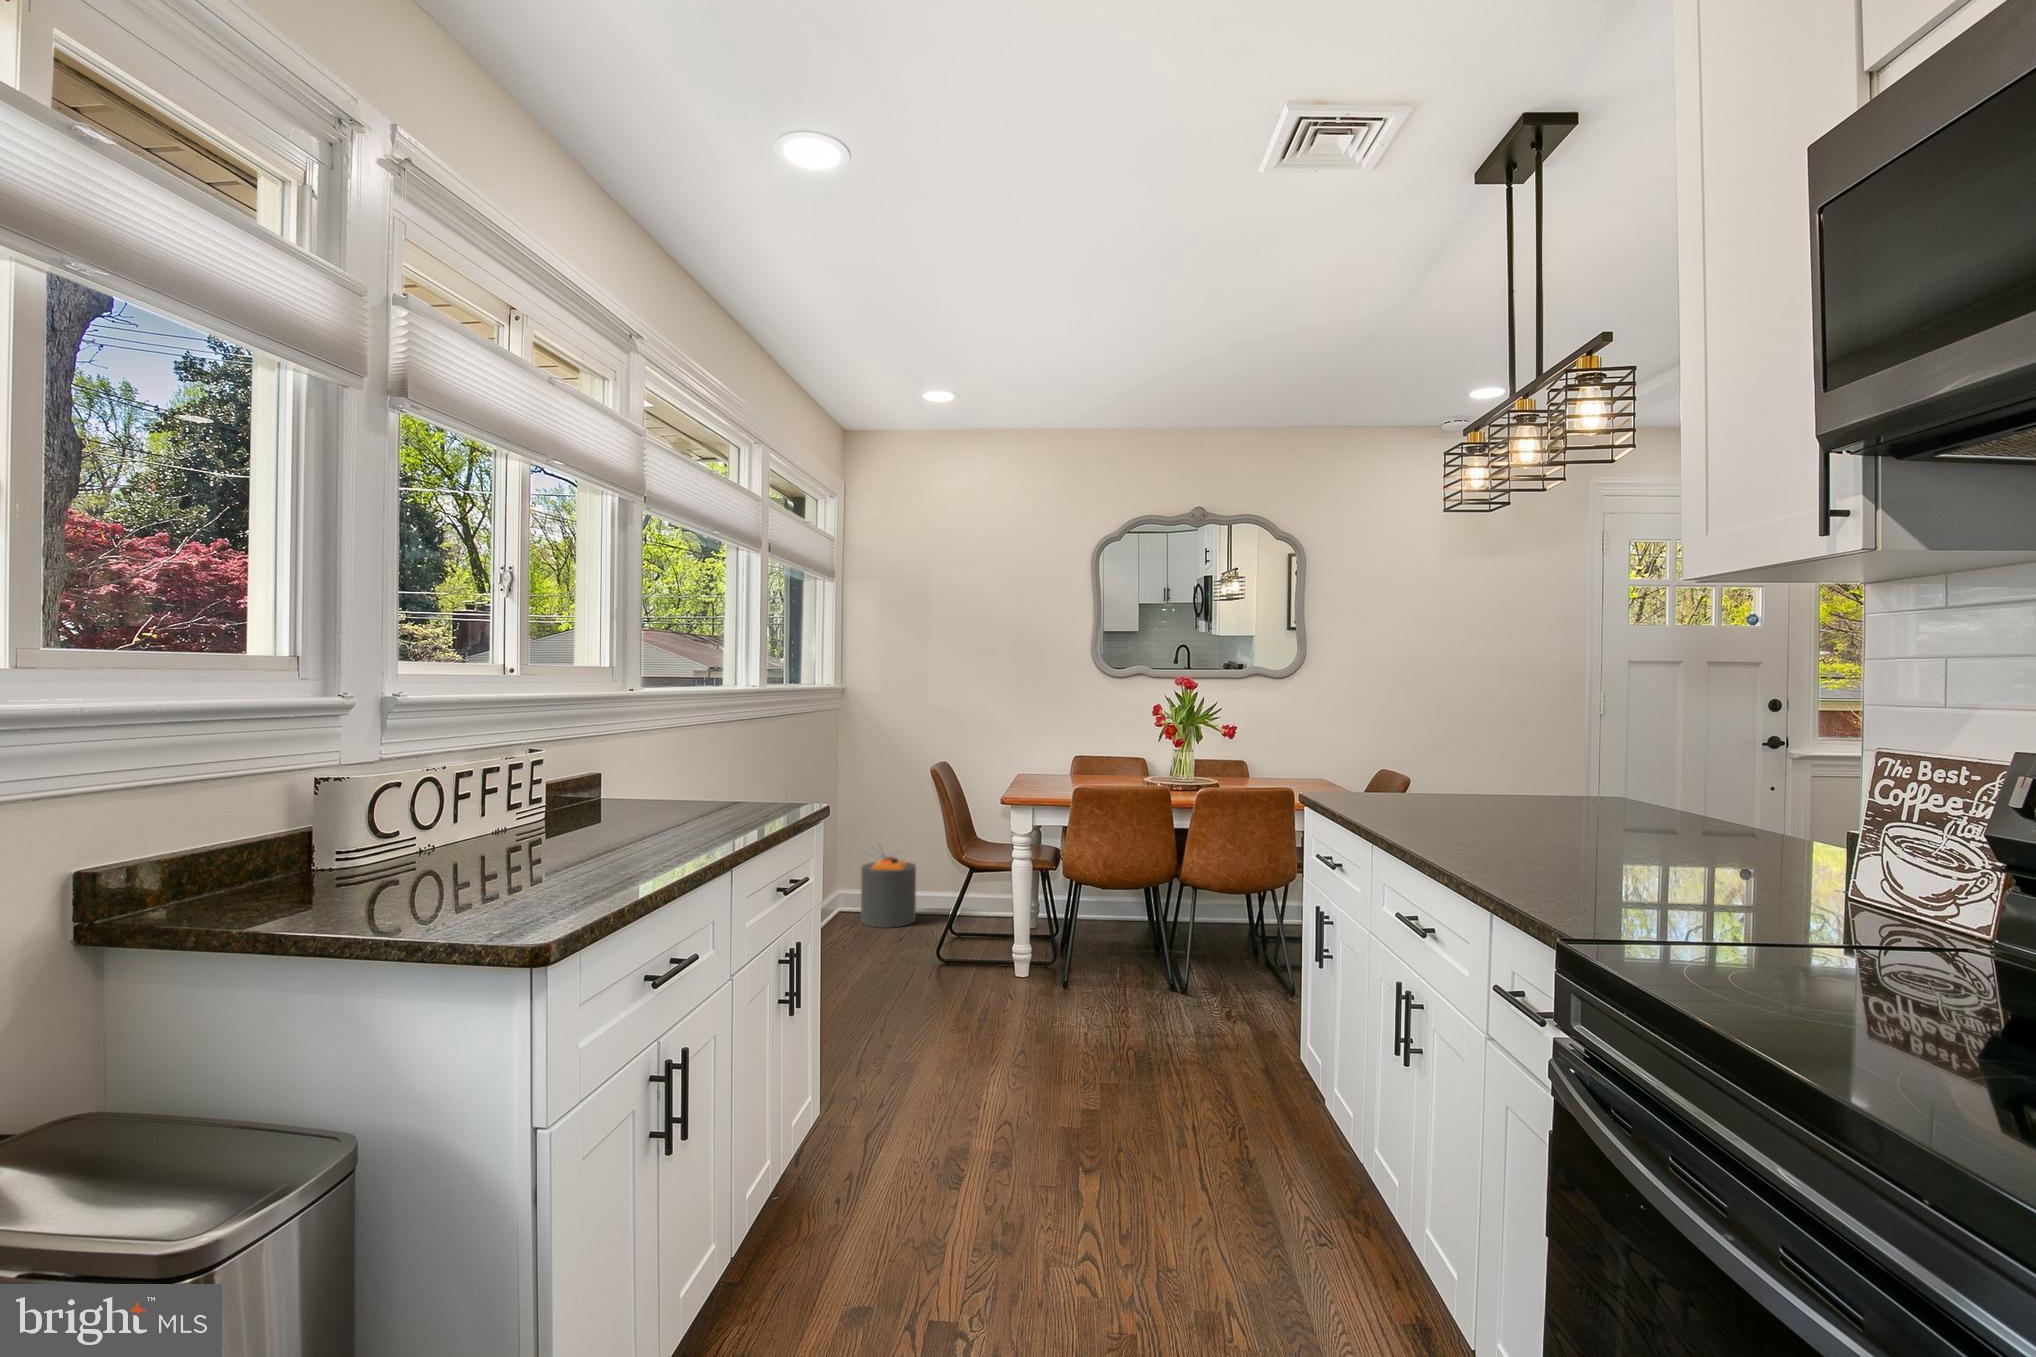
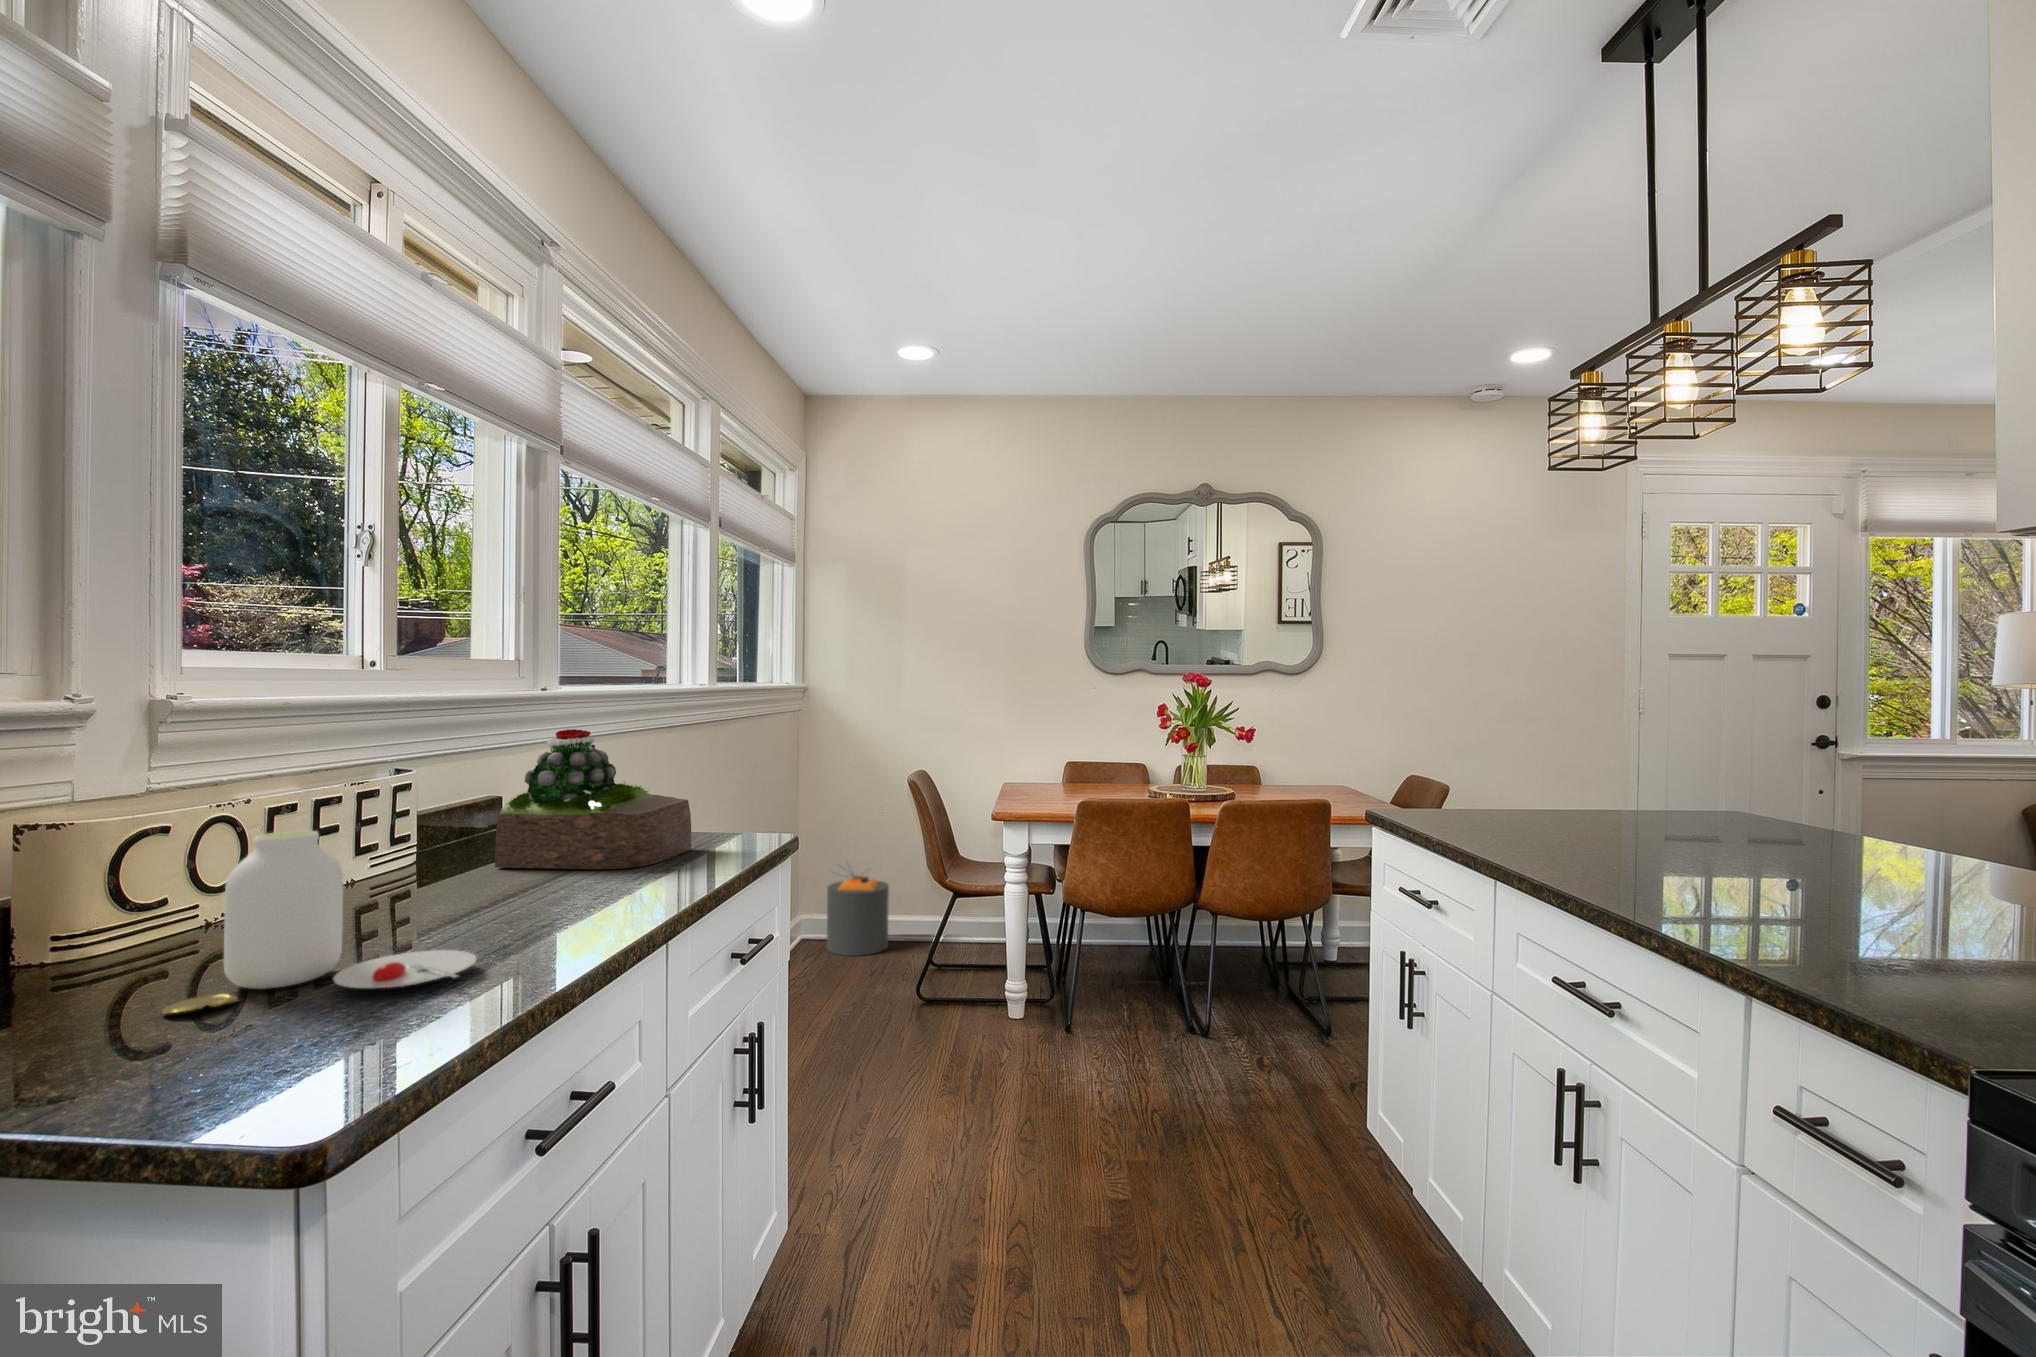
succulent plant: none [601,721,745,826] -> present [495,729,691,869]
jar: none [424,784,608,893] -> present [162,831,476,1014]

